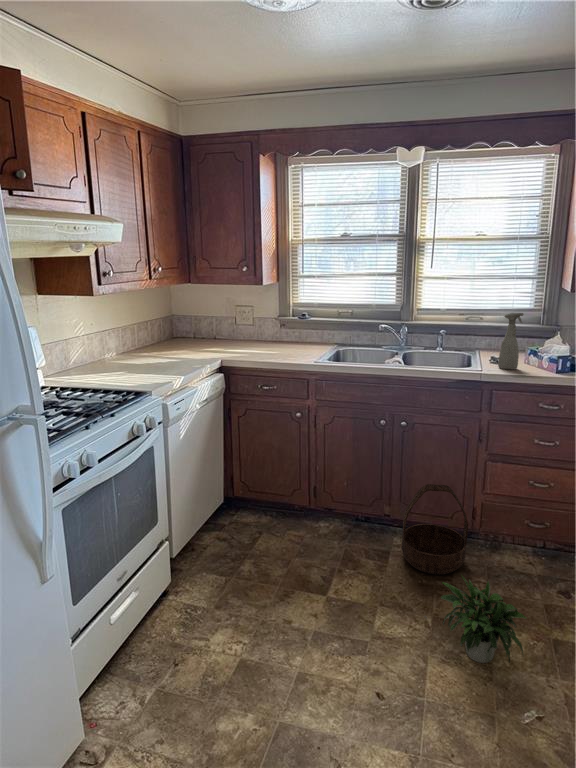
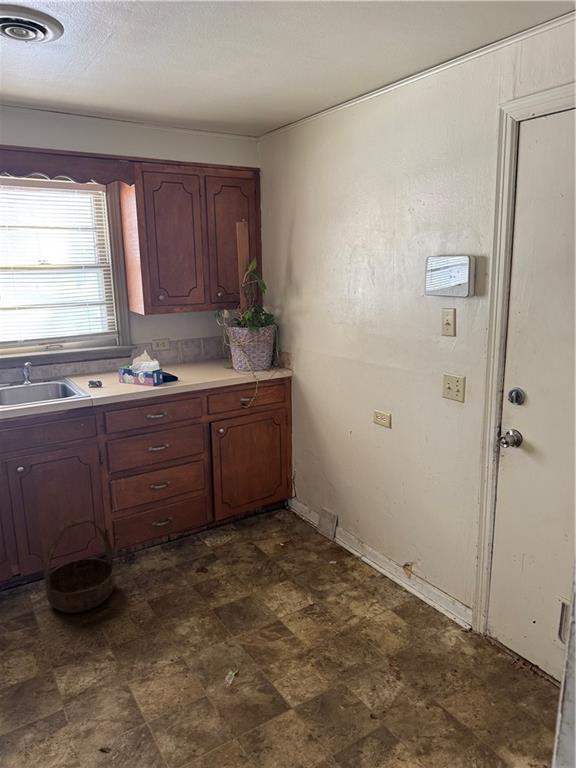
spray bottle: present [498,313,524,370] -> none [100,337,119,391]
potted plant: present [425,576,527,663] -> none [105,585,208,663]

